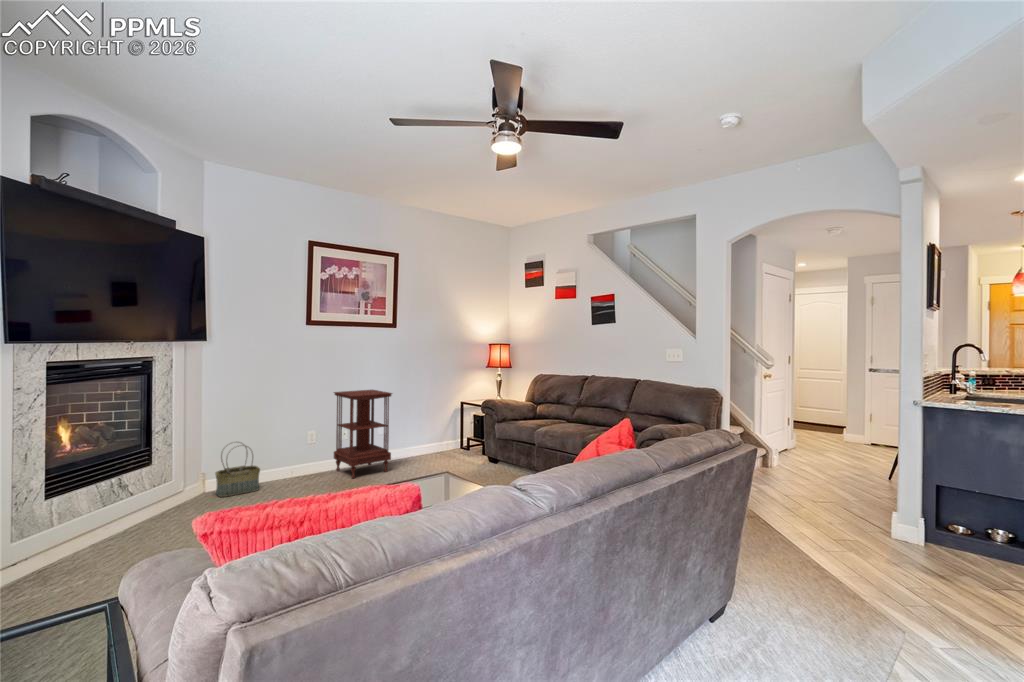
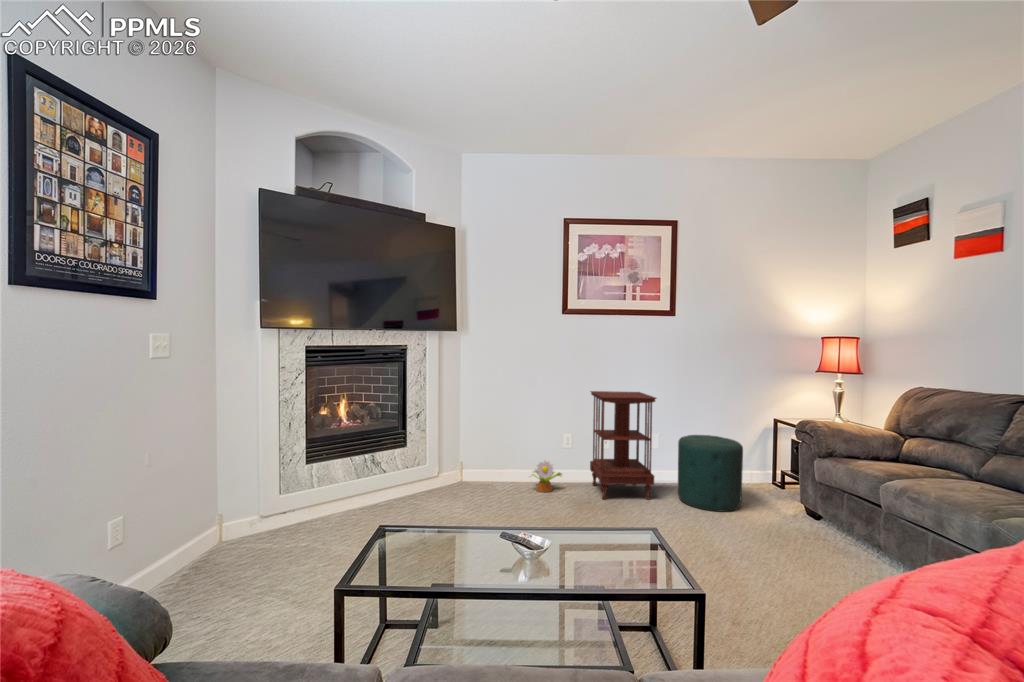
ottoman: none [406,417,450,470] -> present [678,435,743,512]
basket: present [216,442,260,497] -> none [466,435,506,491]
decorative plant: none [283,455,314,484] -> present [533,460,562,492]

